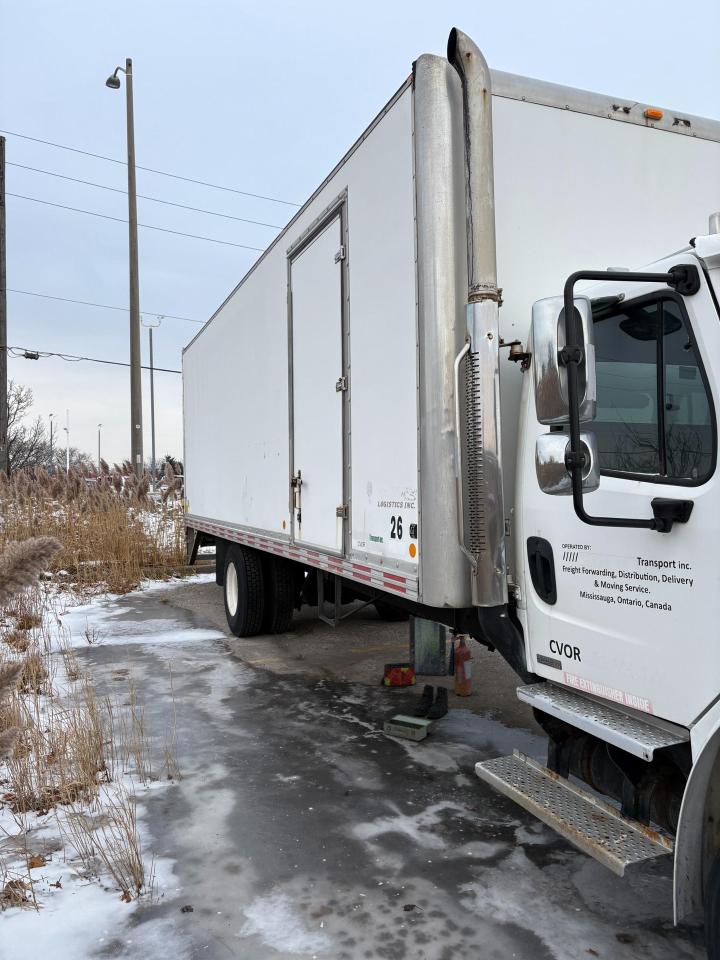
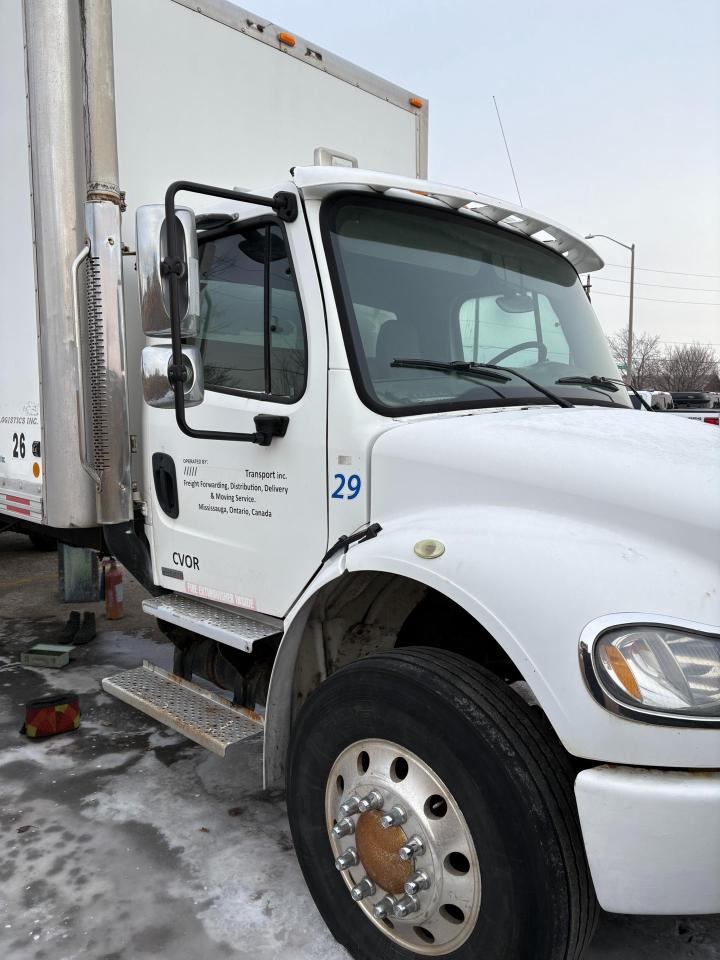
bag: present [380,663,416,686] -> present [19,693,82,738]

